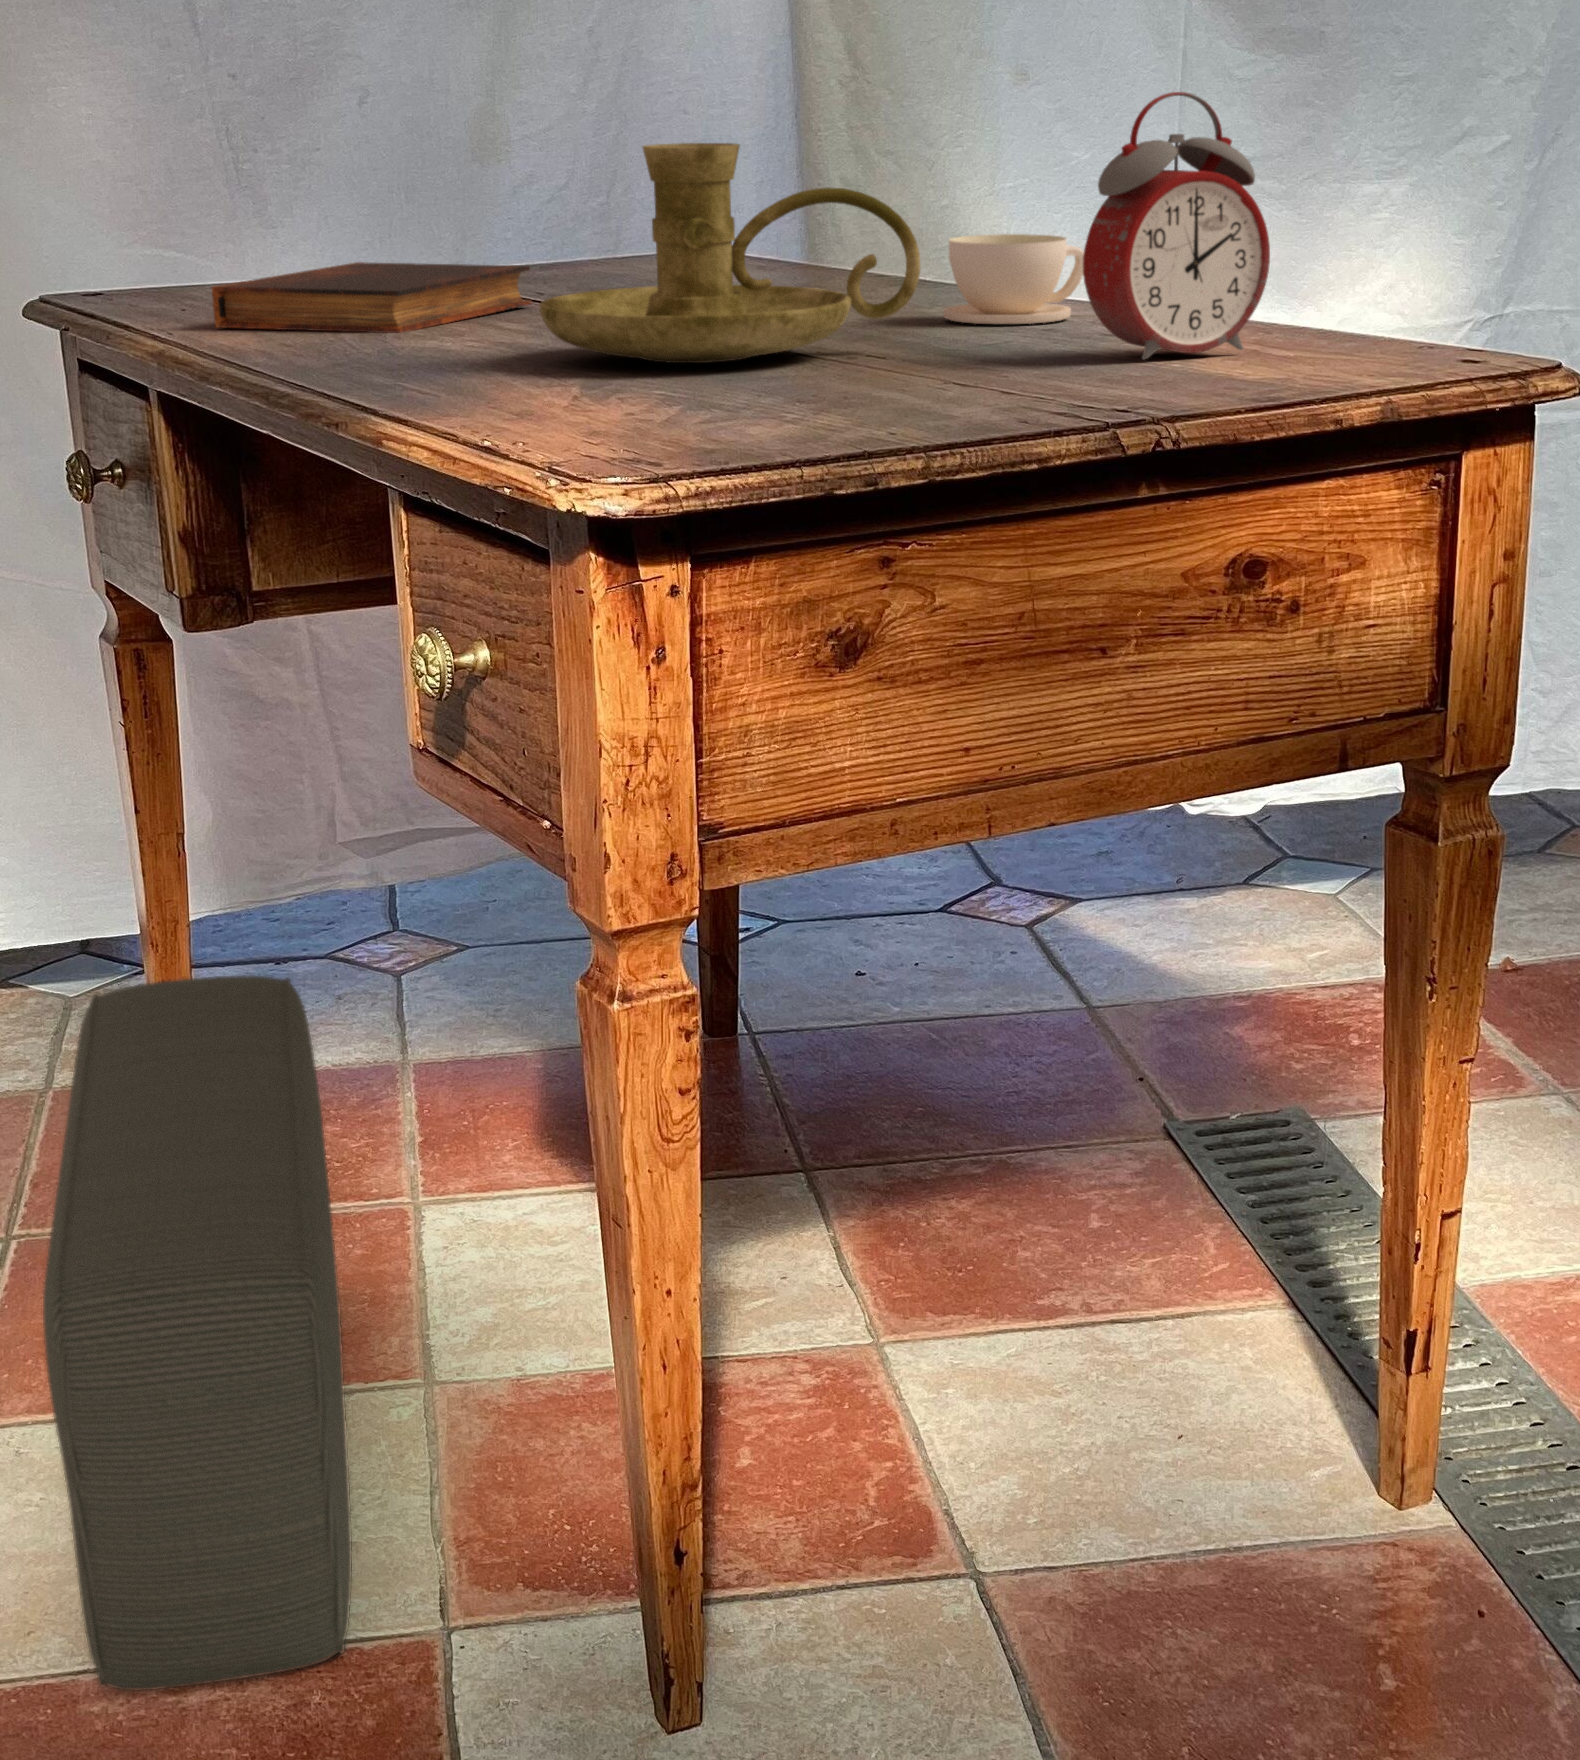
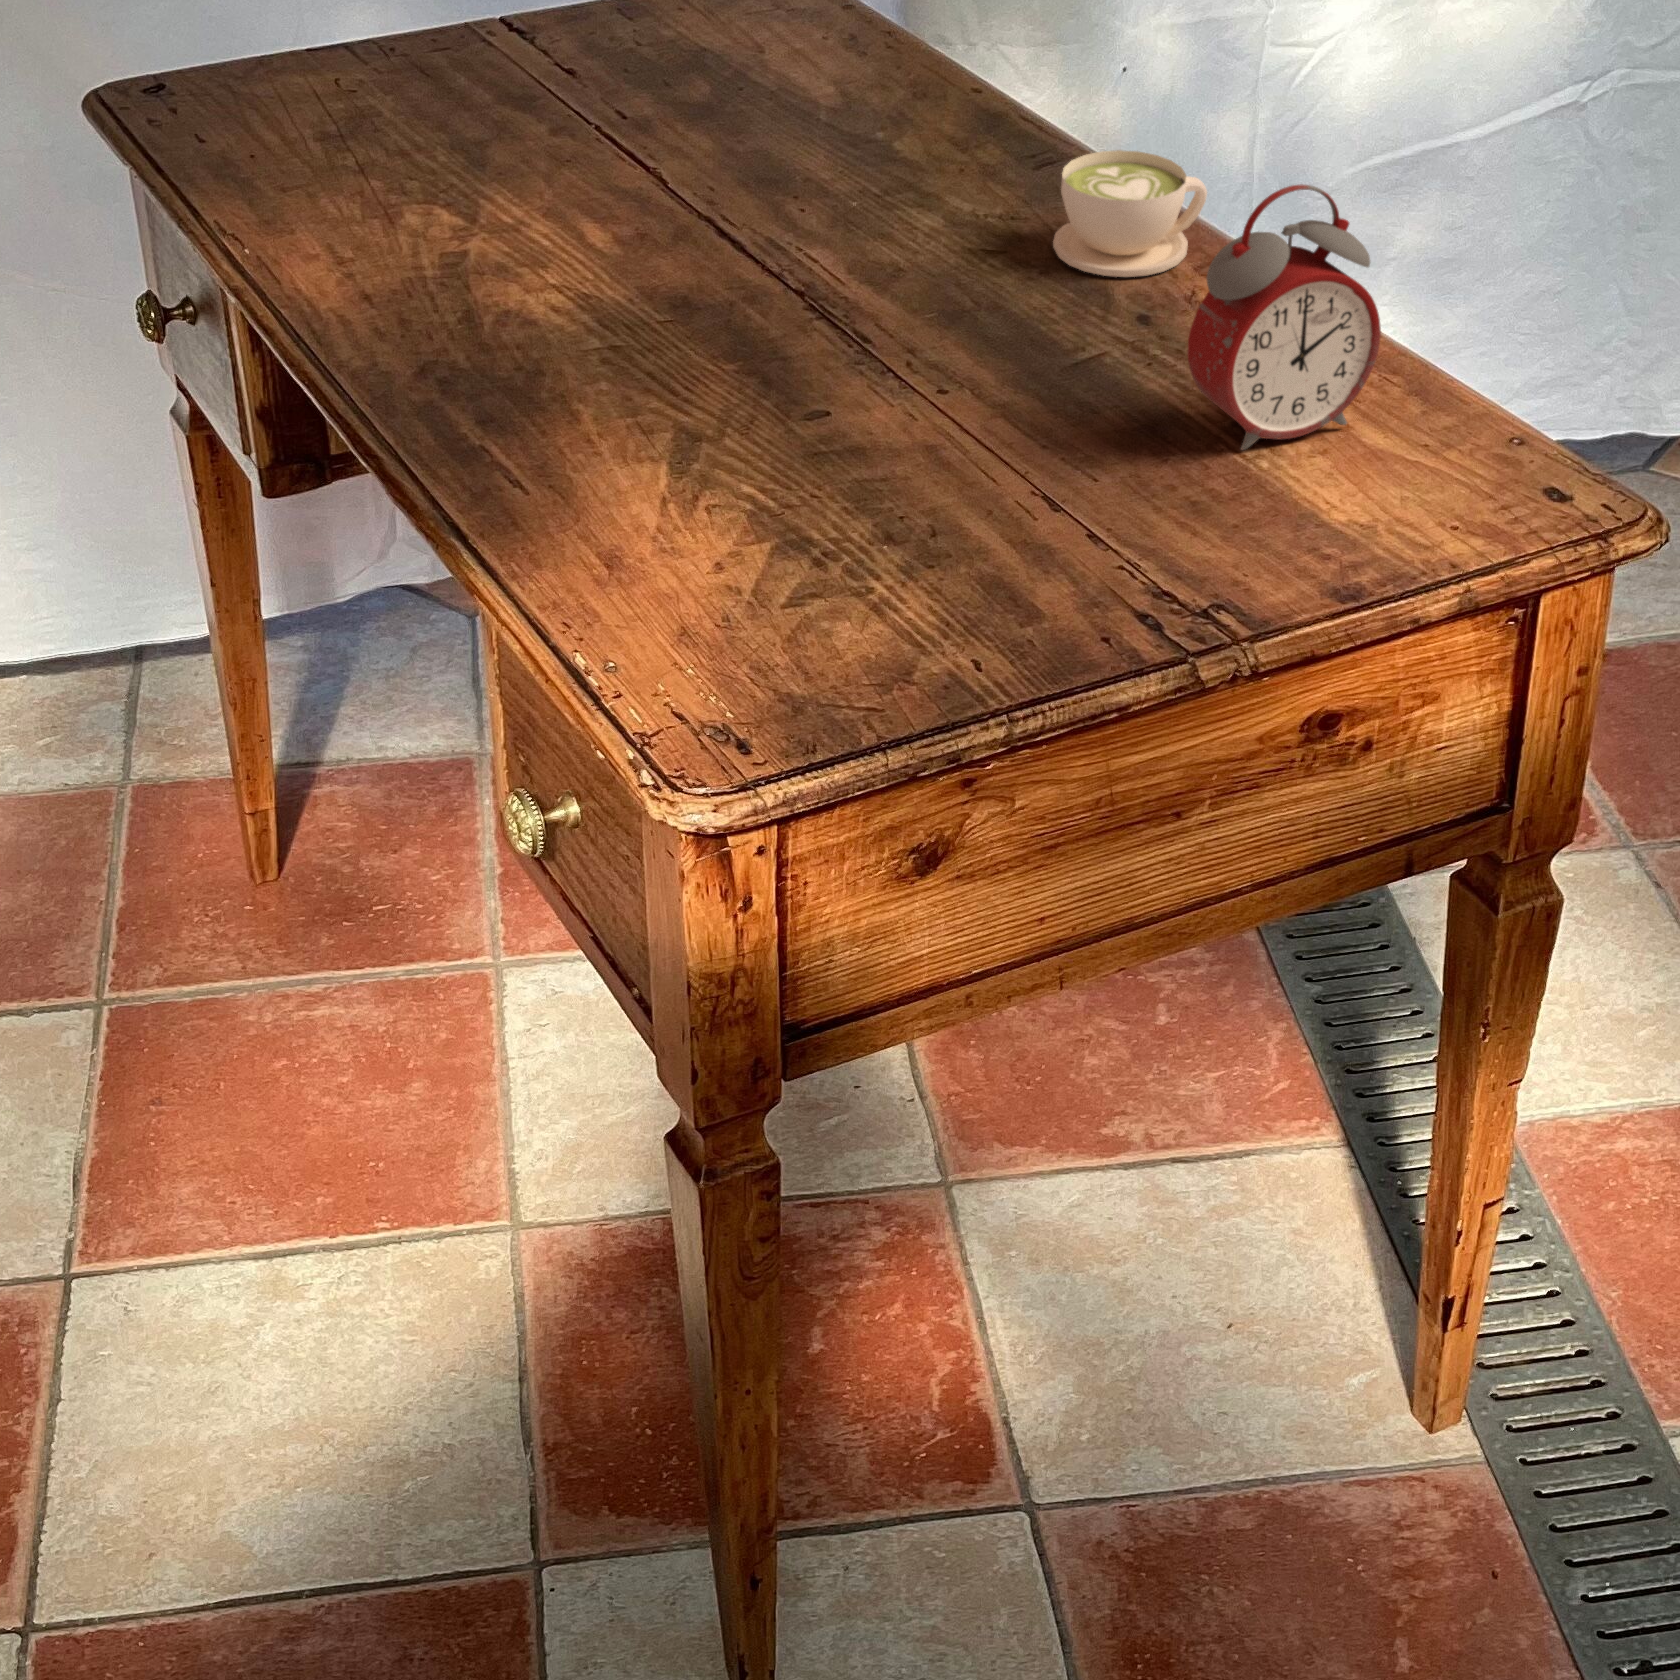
candle holder: present [540,143,921,363] -> none [635,179,1024,437]
book: present [212,262,532,333] -> none [287,67,621,244]
pouf: present [43,976,352,1690] -> none [177,825,455,1589]

